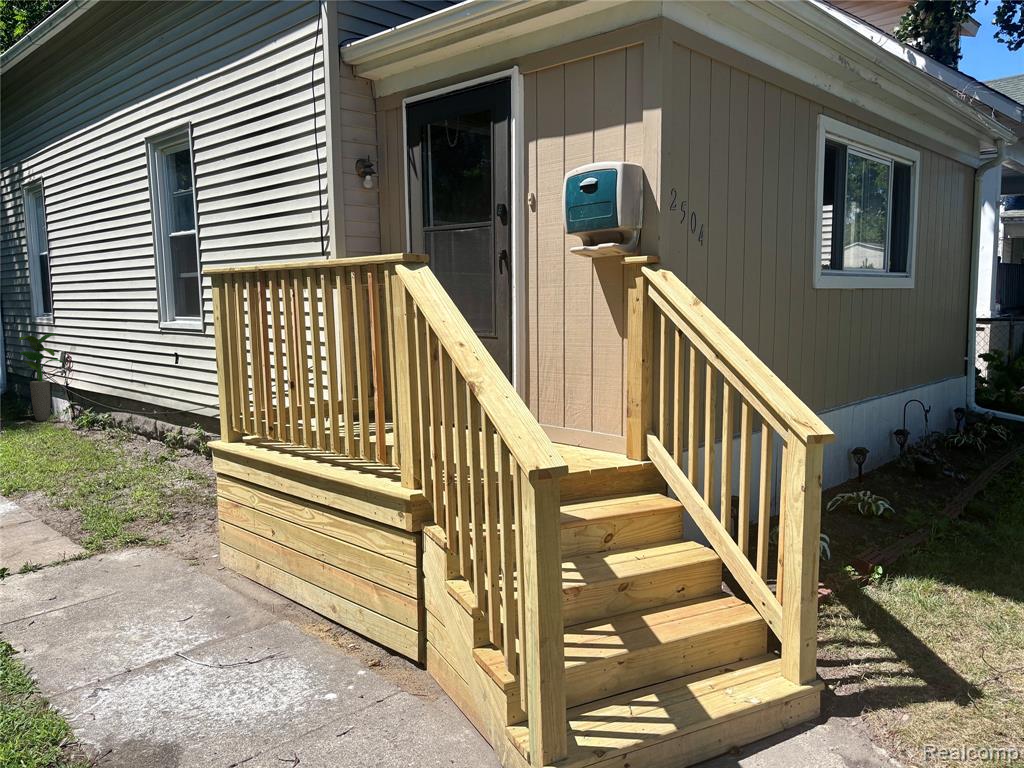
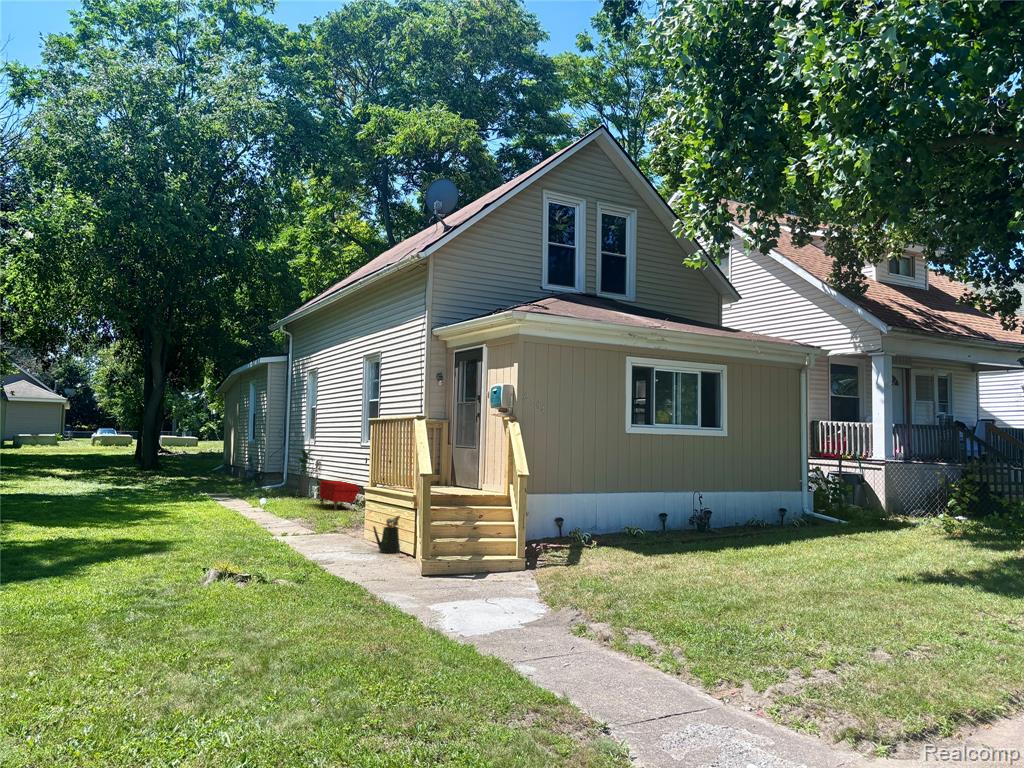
bench: none [76,395,169,462] -> present [319,481,359,510]
watering can: none [299,562,400,691] -> present [373,516,400,553]

